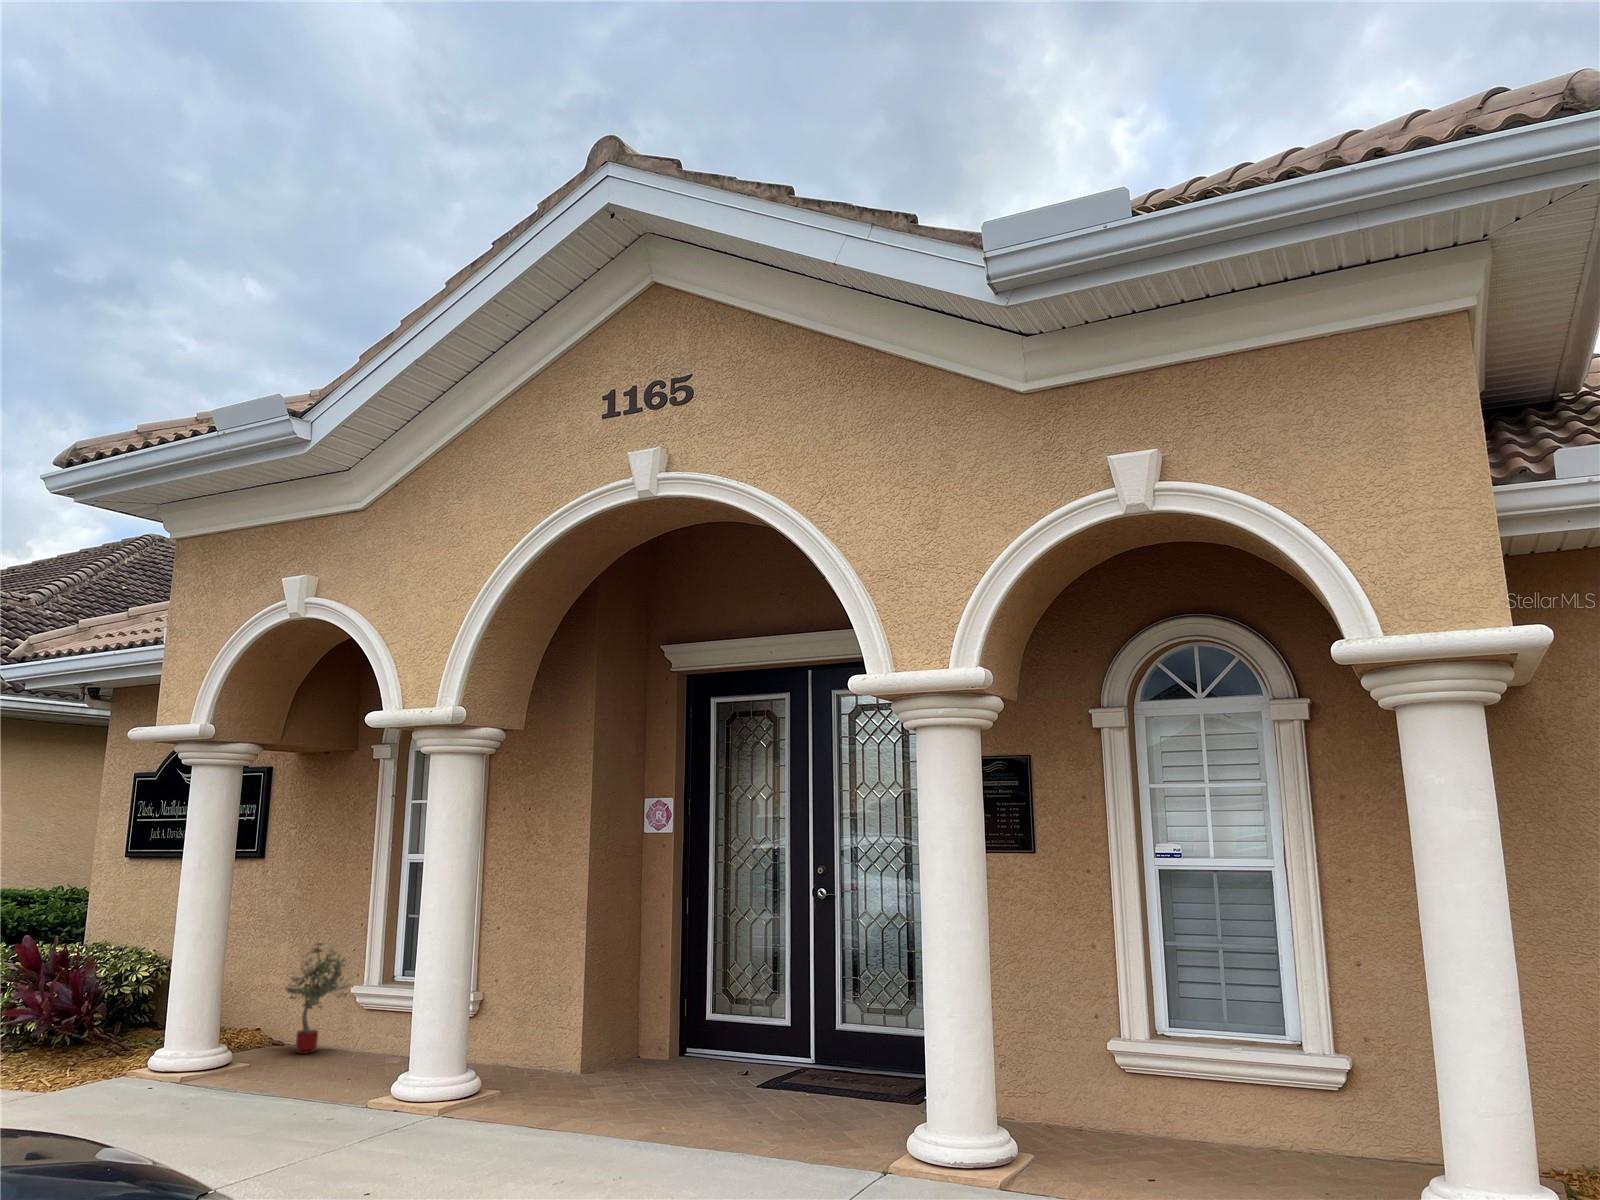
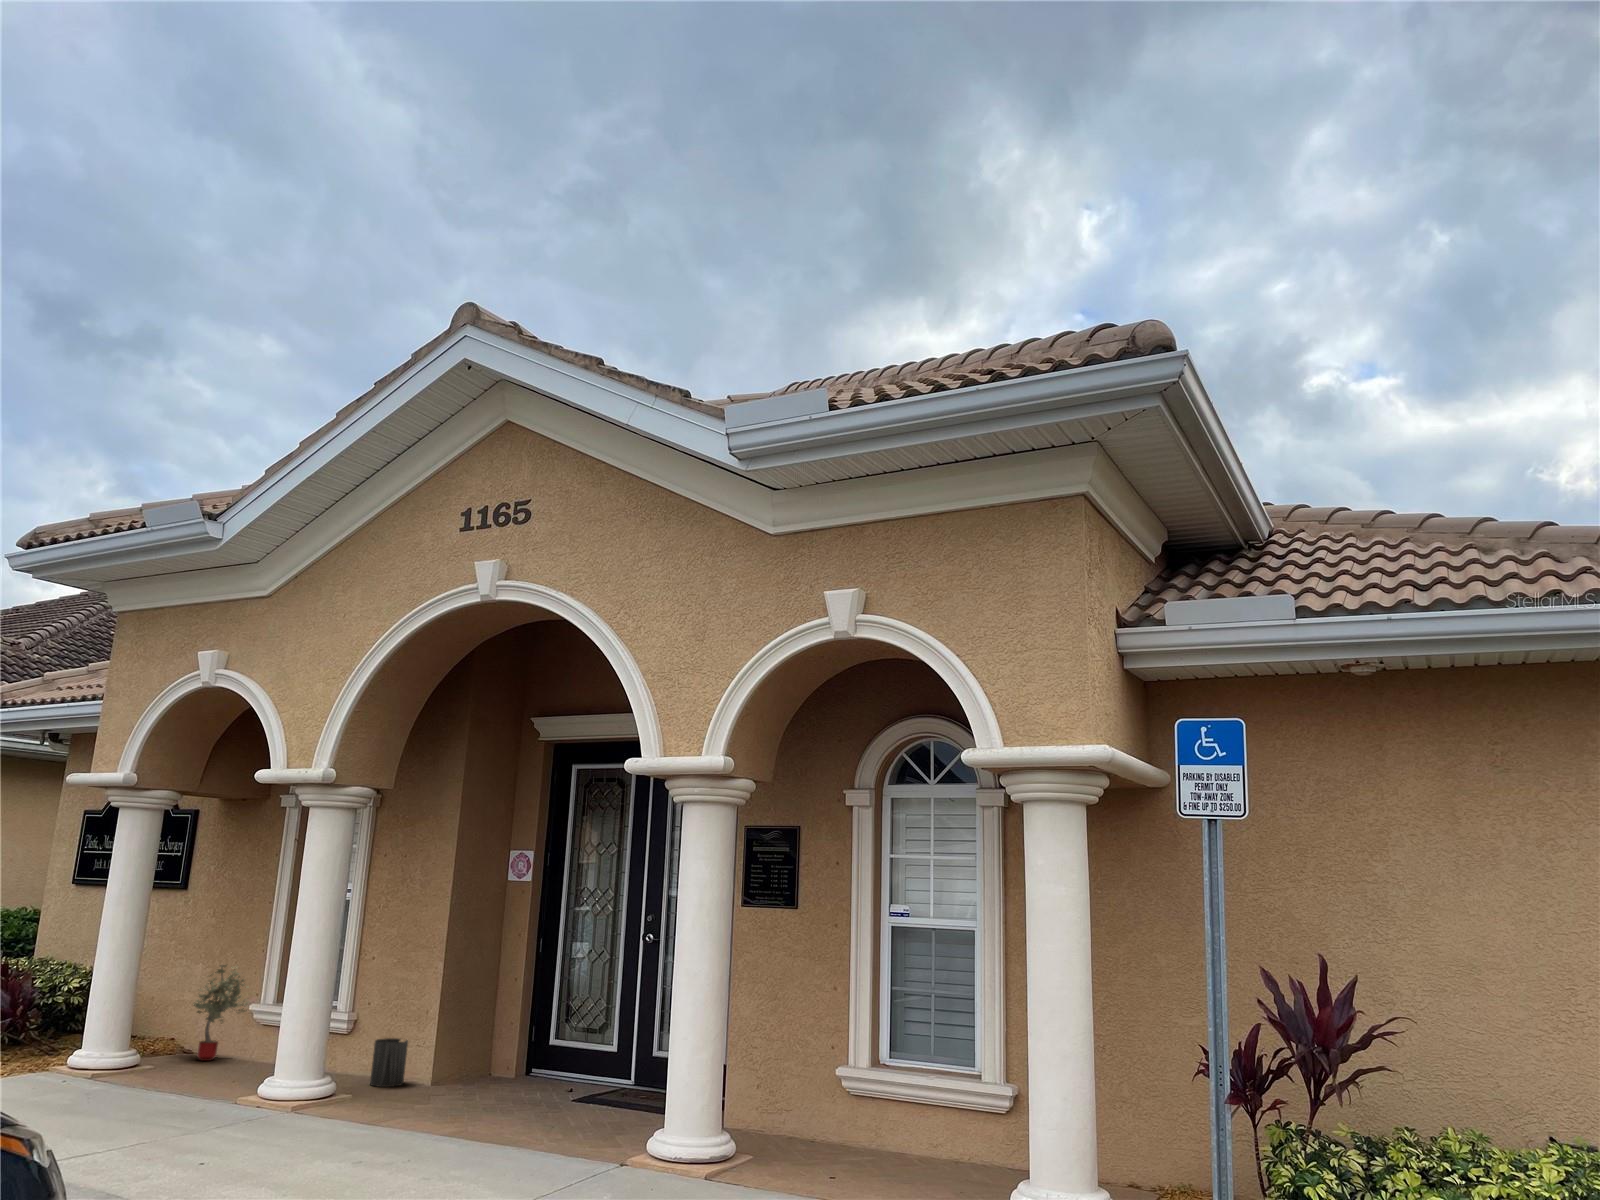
trash can: none [510,1021,551,1079] -> present [370,1038,408,1087]

